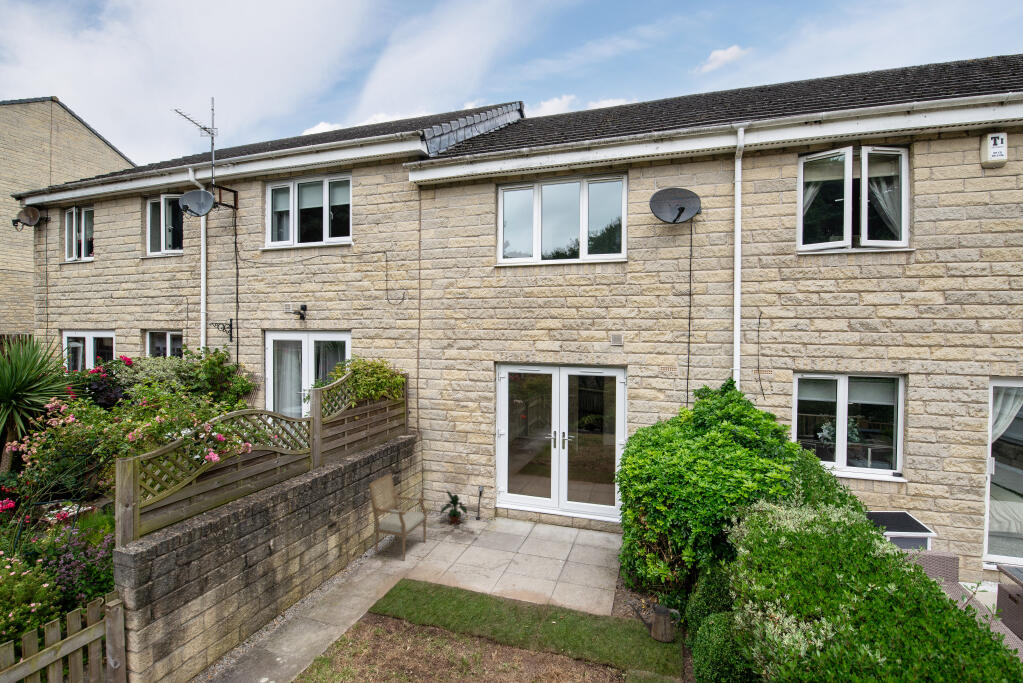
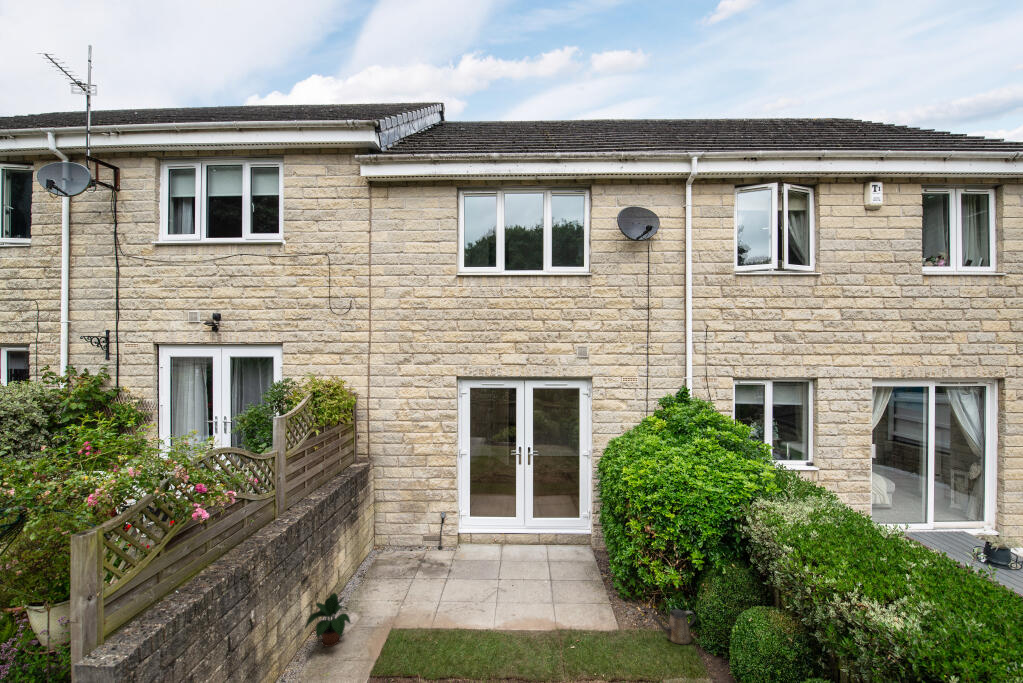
chair: present [369,473,427,560] -> none [335,507,397,606]
potted plant: present [440,491,467,524] -> present [305,593,350,647]

